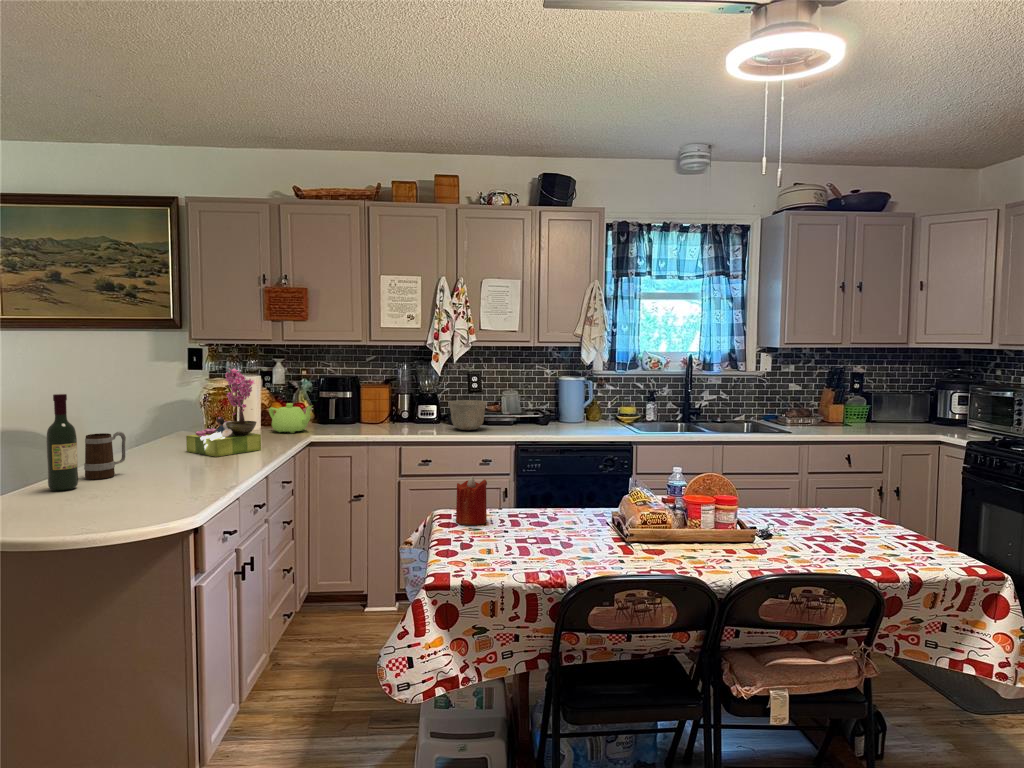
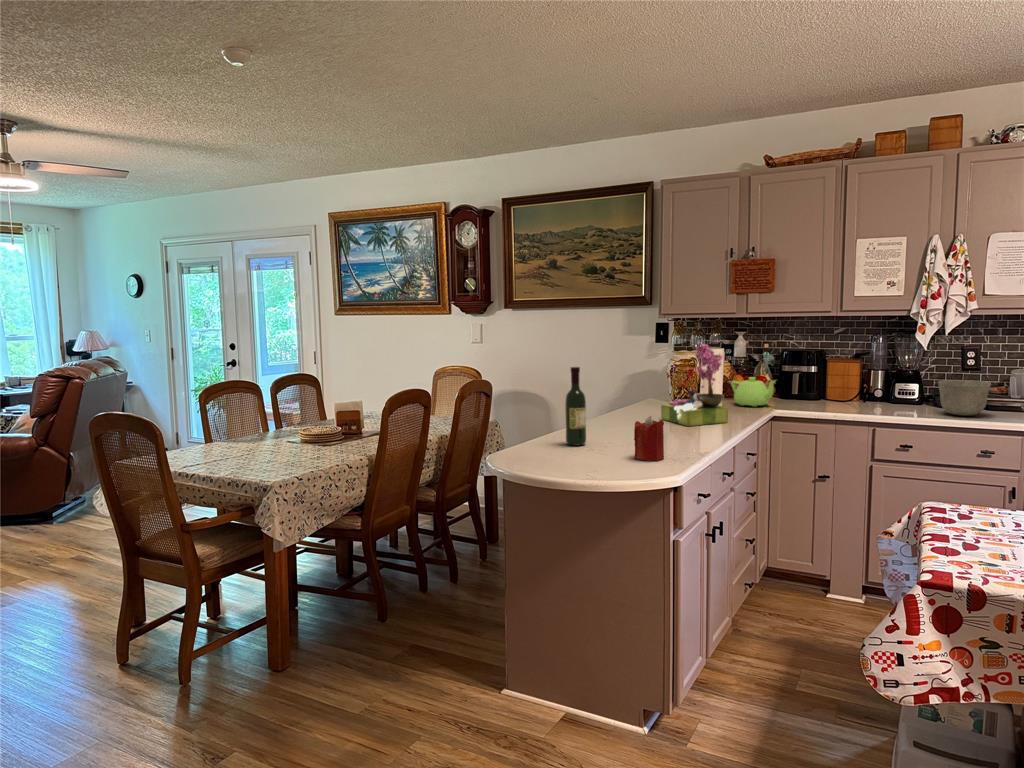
mug: present [84,432,126,479] -> none [588,399,619,438]
candle: present [456,476,487,525] -> present [634,416,664,461]

